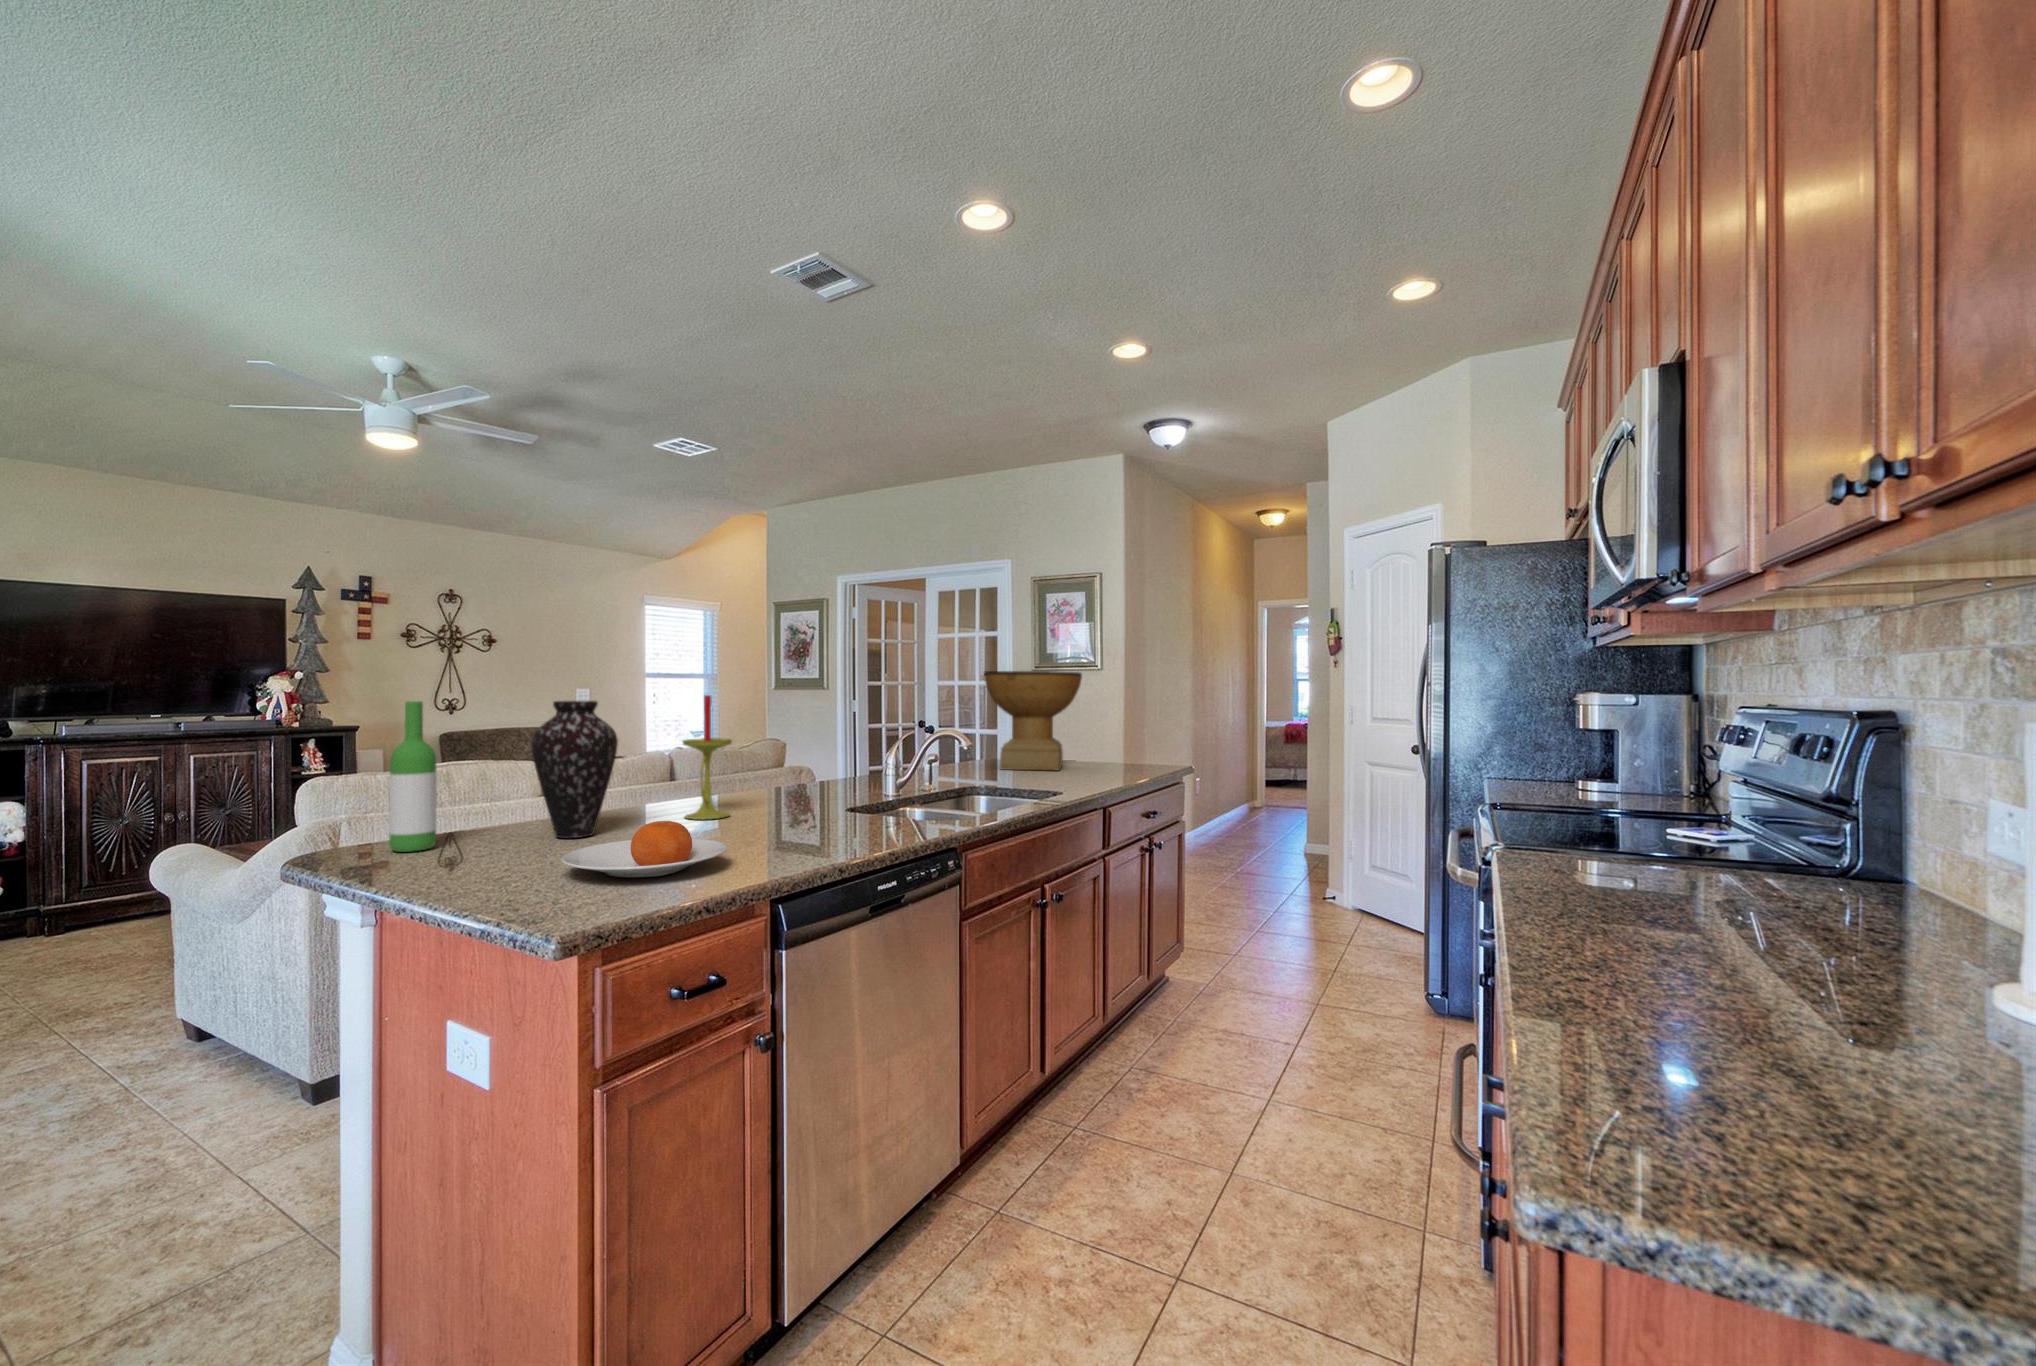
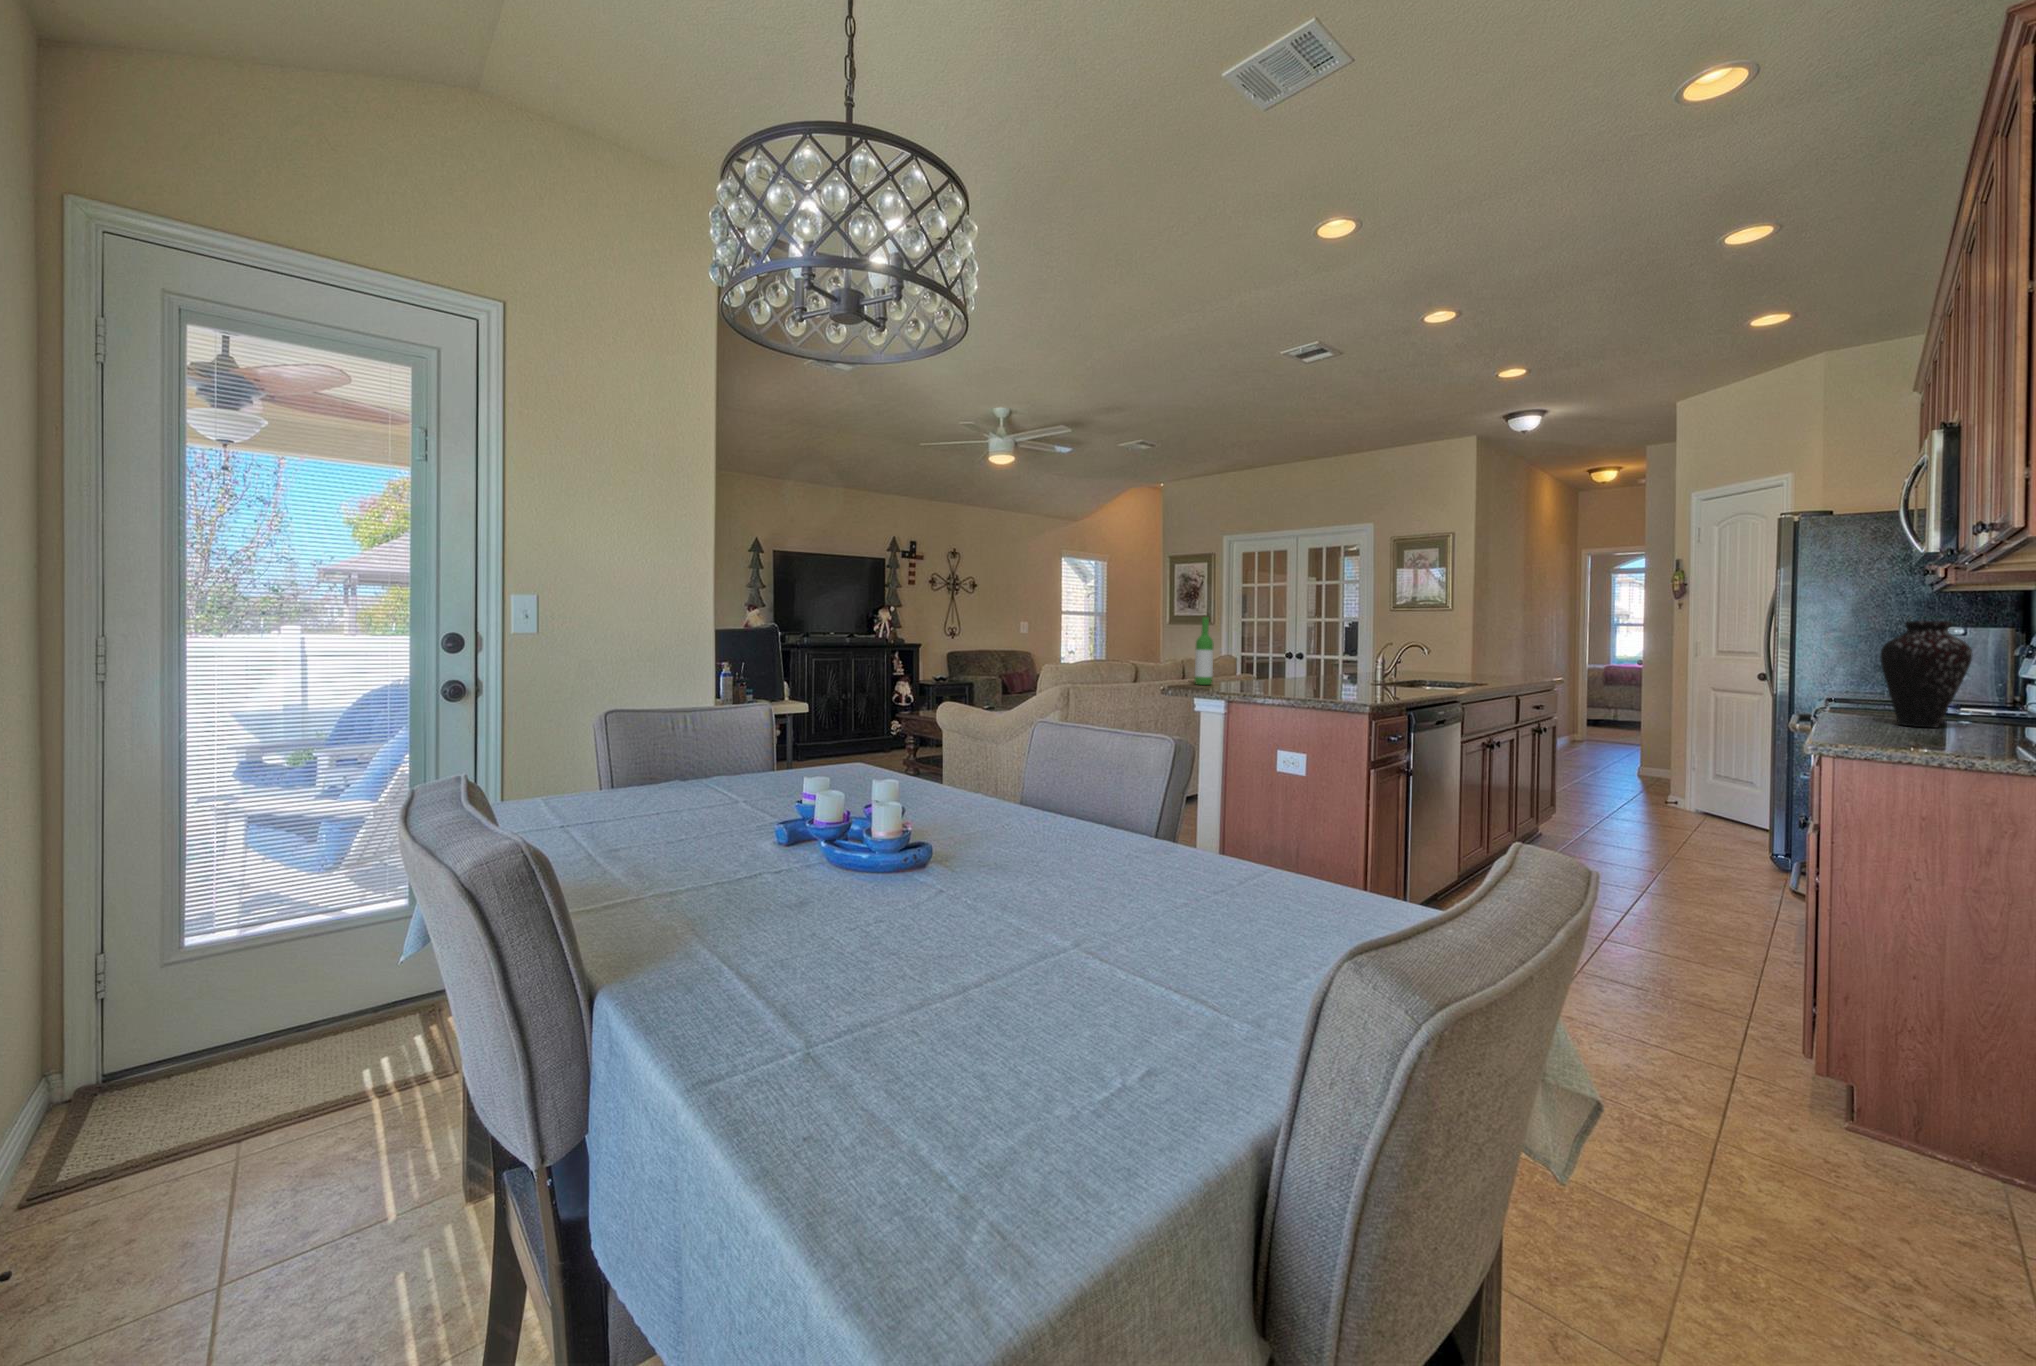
decorative bowl: present [984,671,1082,771] -> none [1405,608,1481,675]
candle: present [683,695,732,820] -> none [1289,616,1316,683]
vase: present [531,701,618,838] -> present [1880,621,1972,728]
plate: present [561,821,727,877] -> none [1301,673,1375,695]

